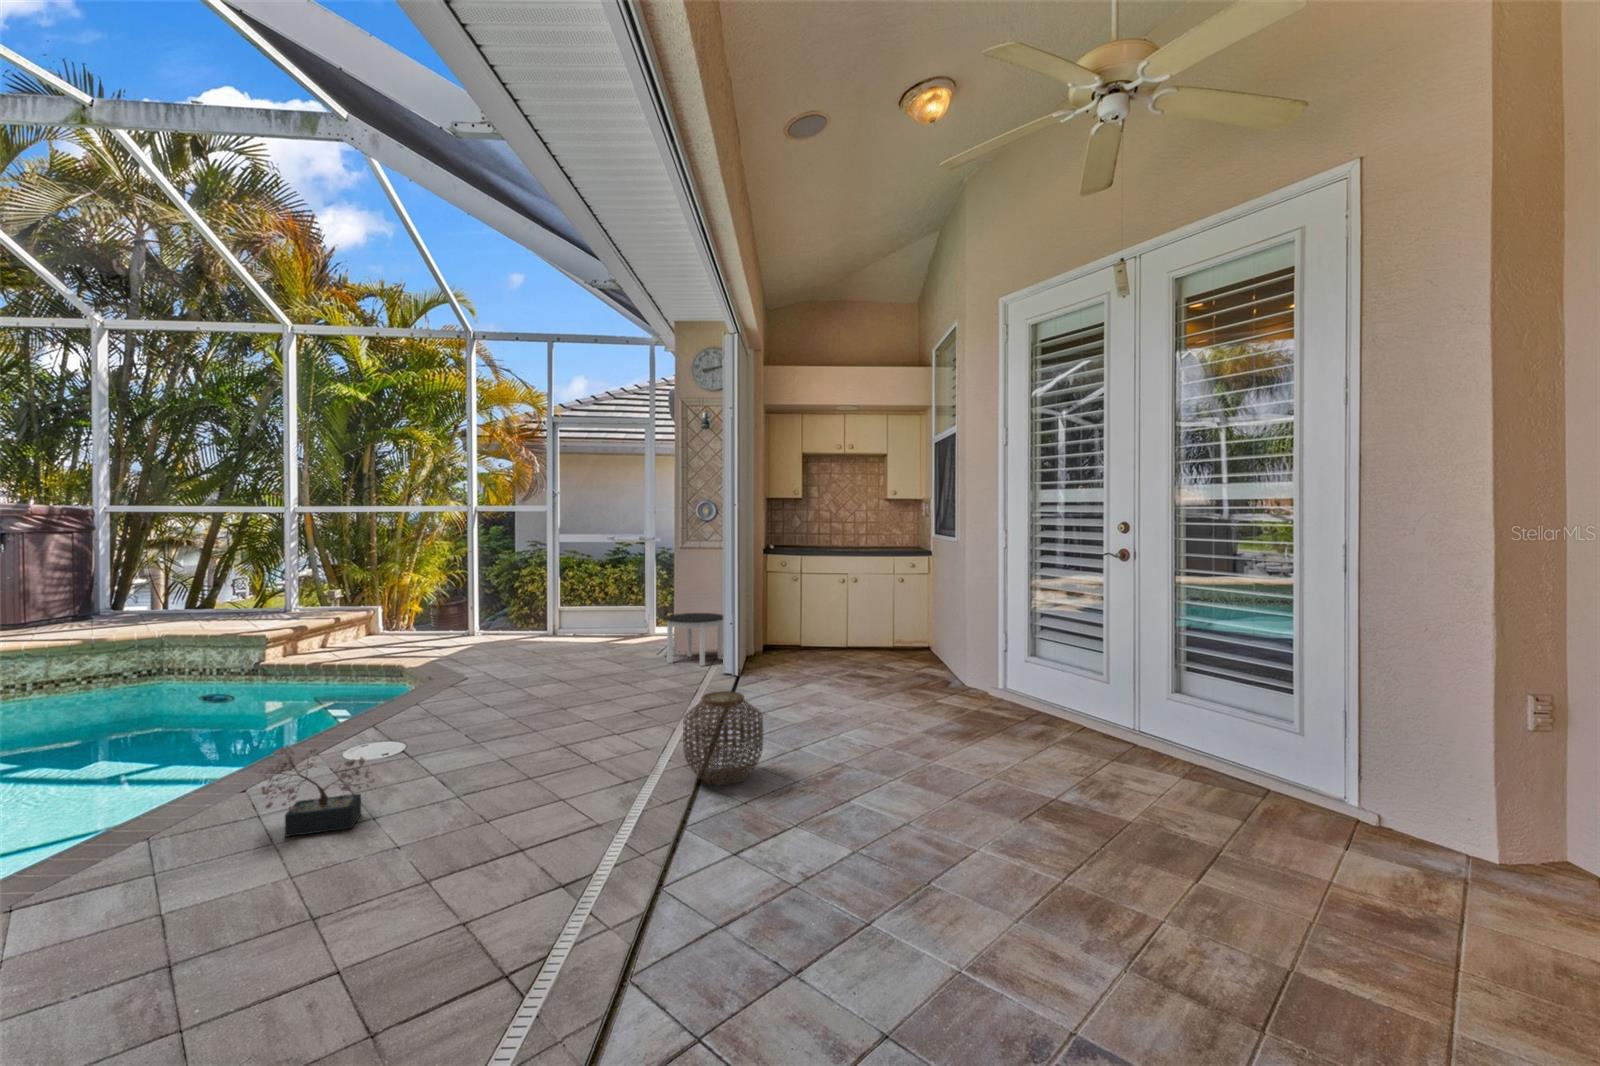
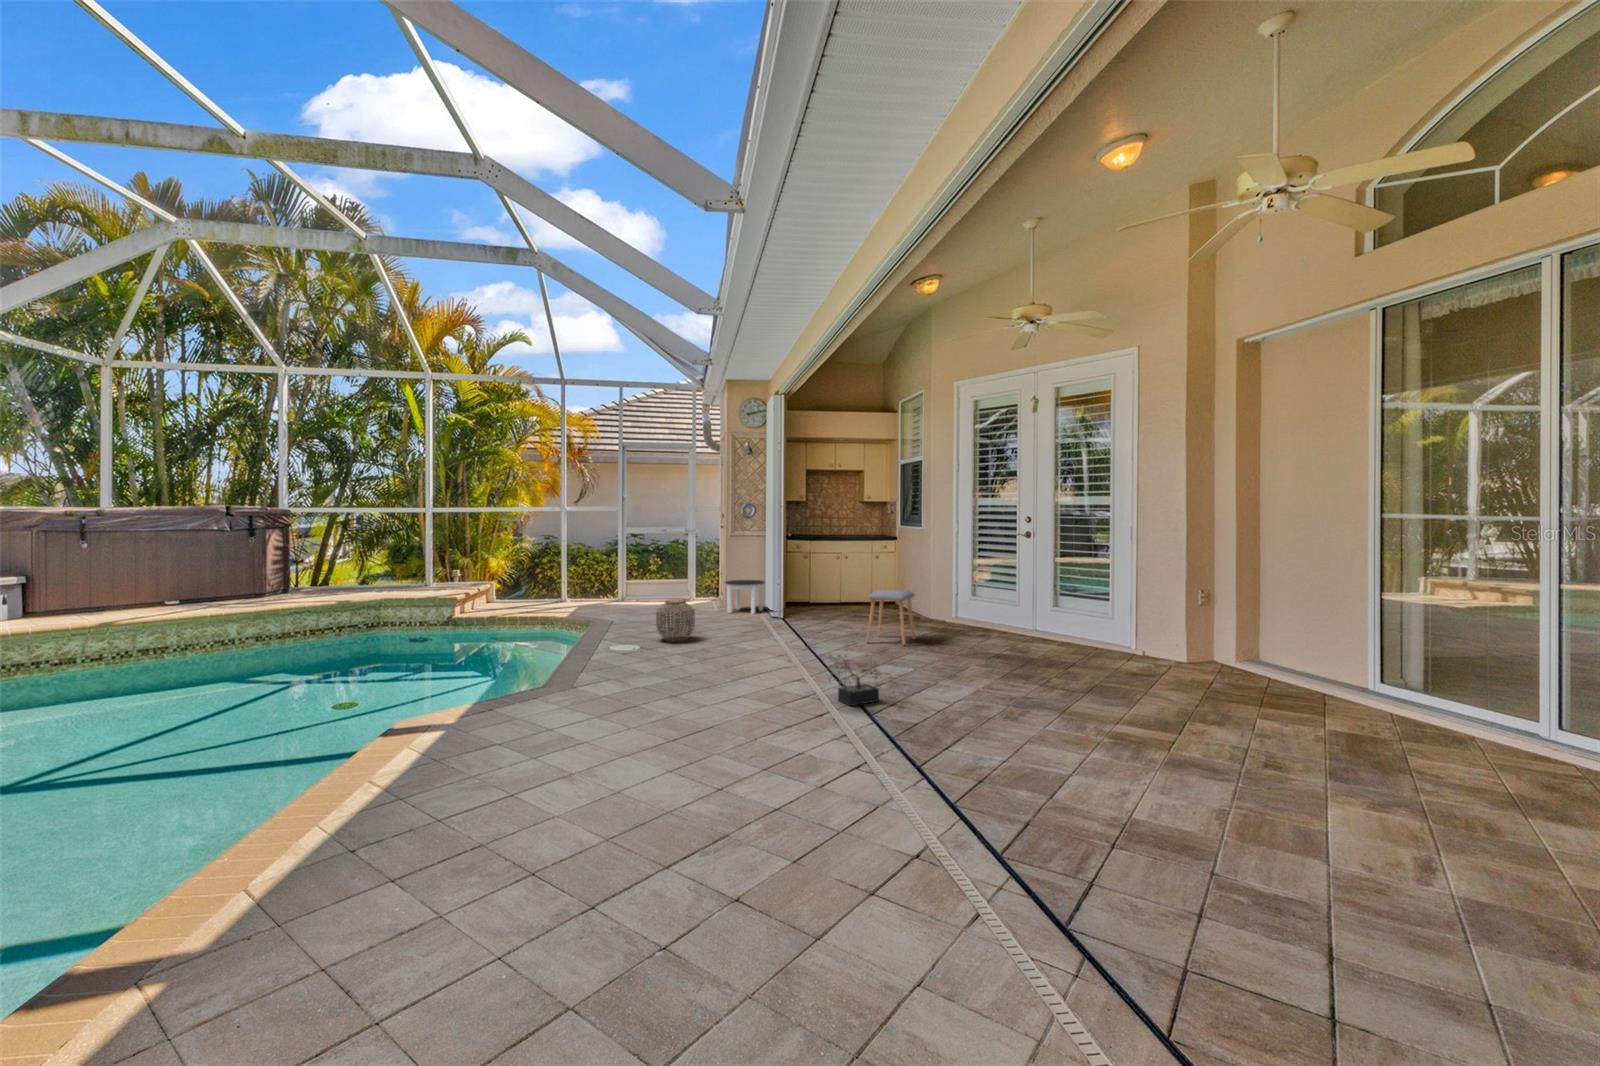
stool: none [821,649,914,757] -> present [867,590,915,646]
woven basket: present [683,691,763,785] -> present [656,599,695,642]
decorative plant: present [260,745,375,837] -> present [828,655,882,706]

